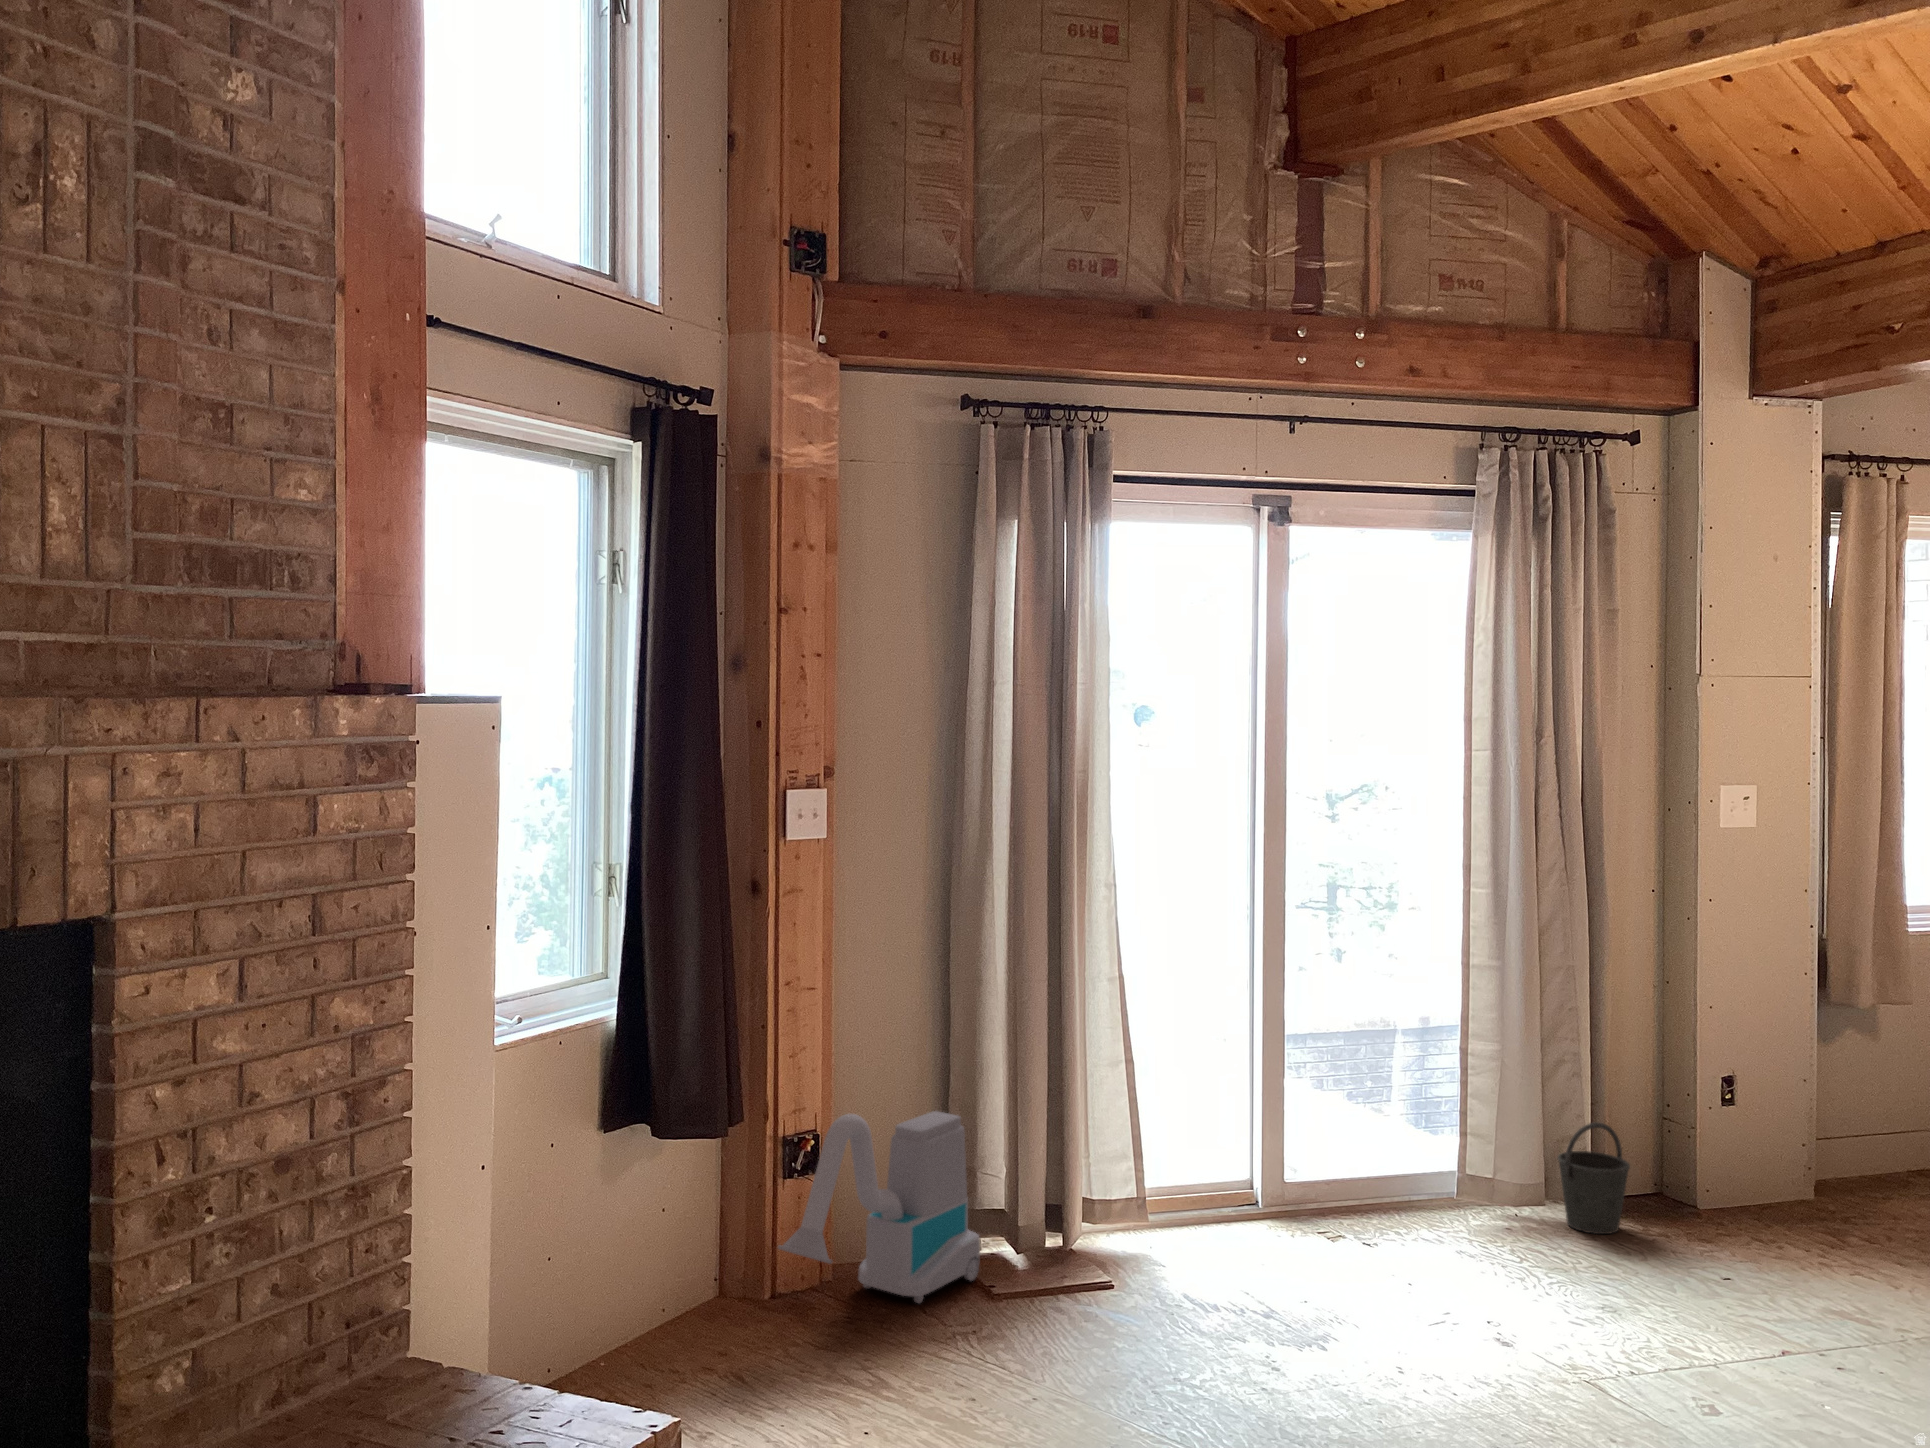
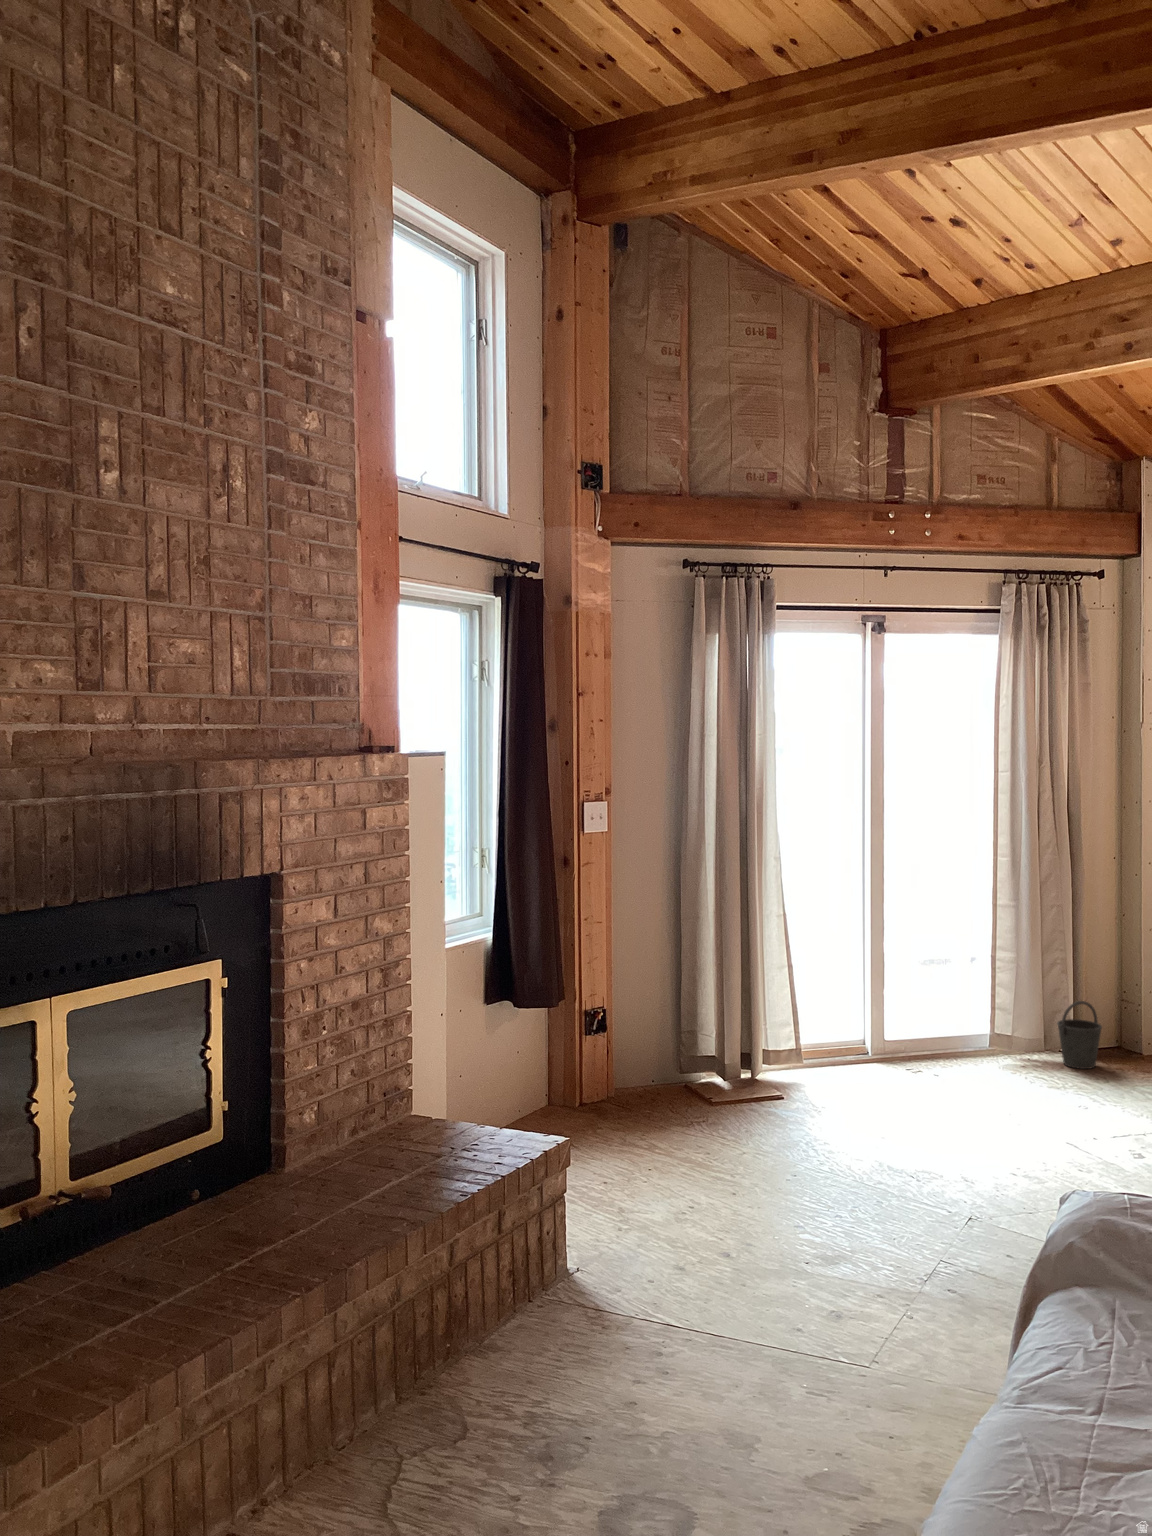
vacuum cleaner: present [778,1111,980,1303] -> none [587,997,703,1111]

